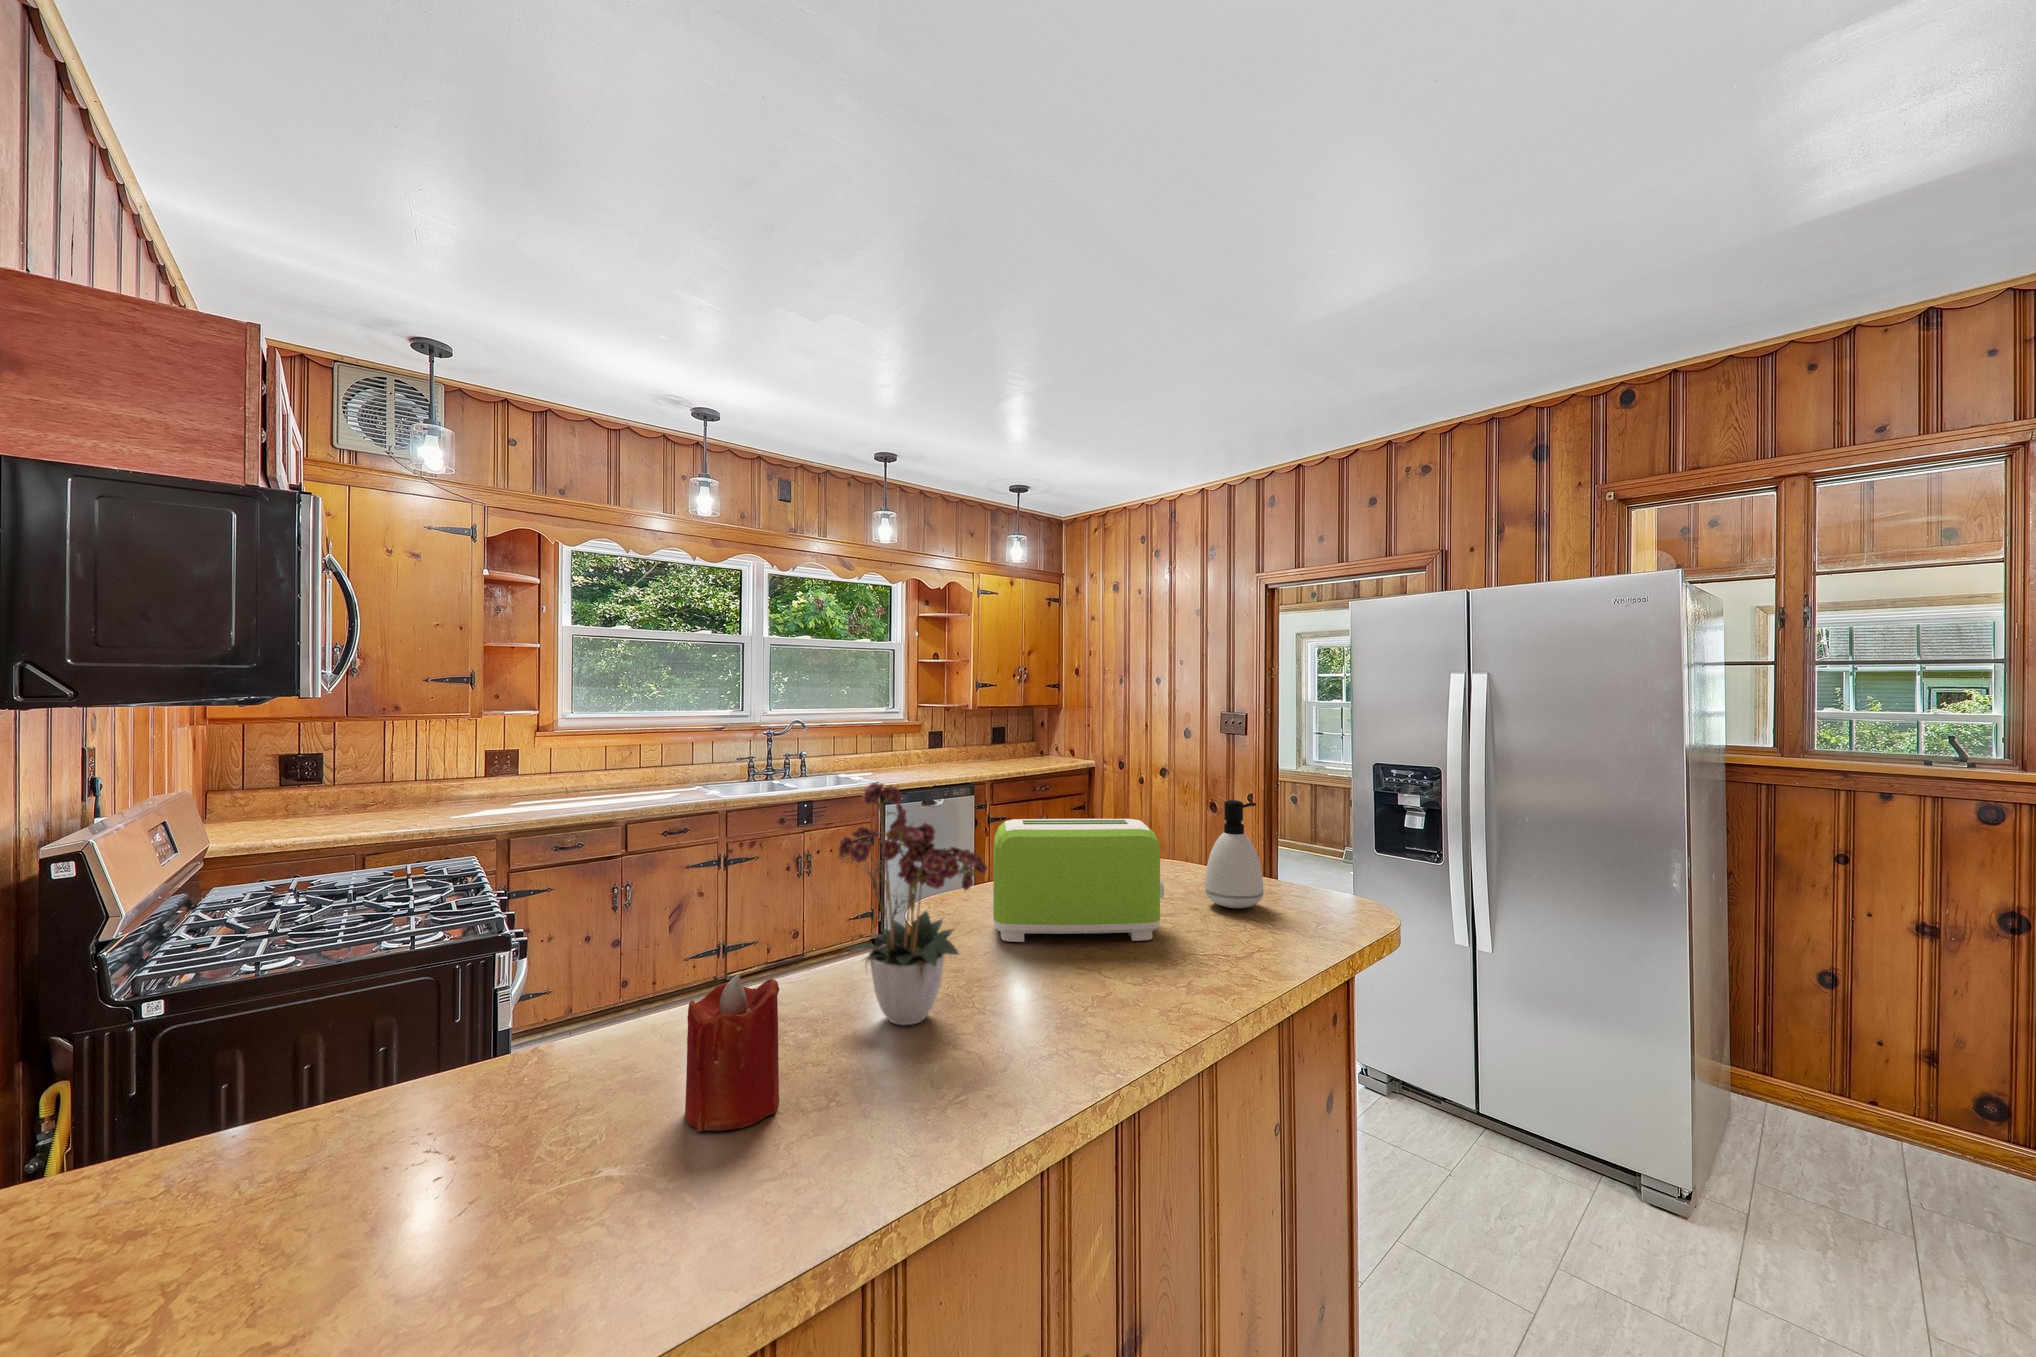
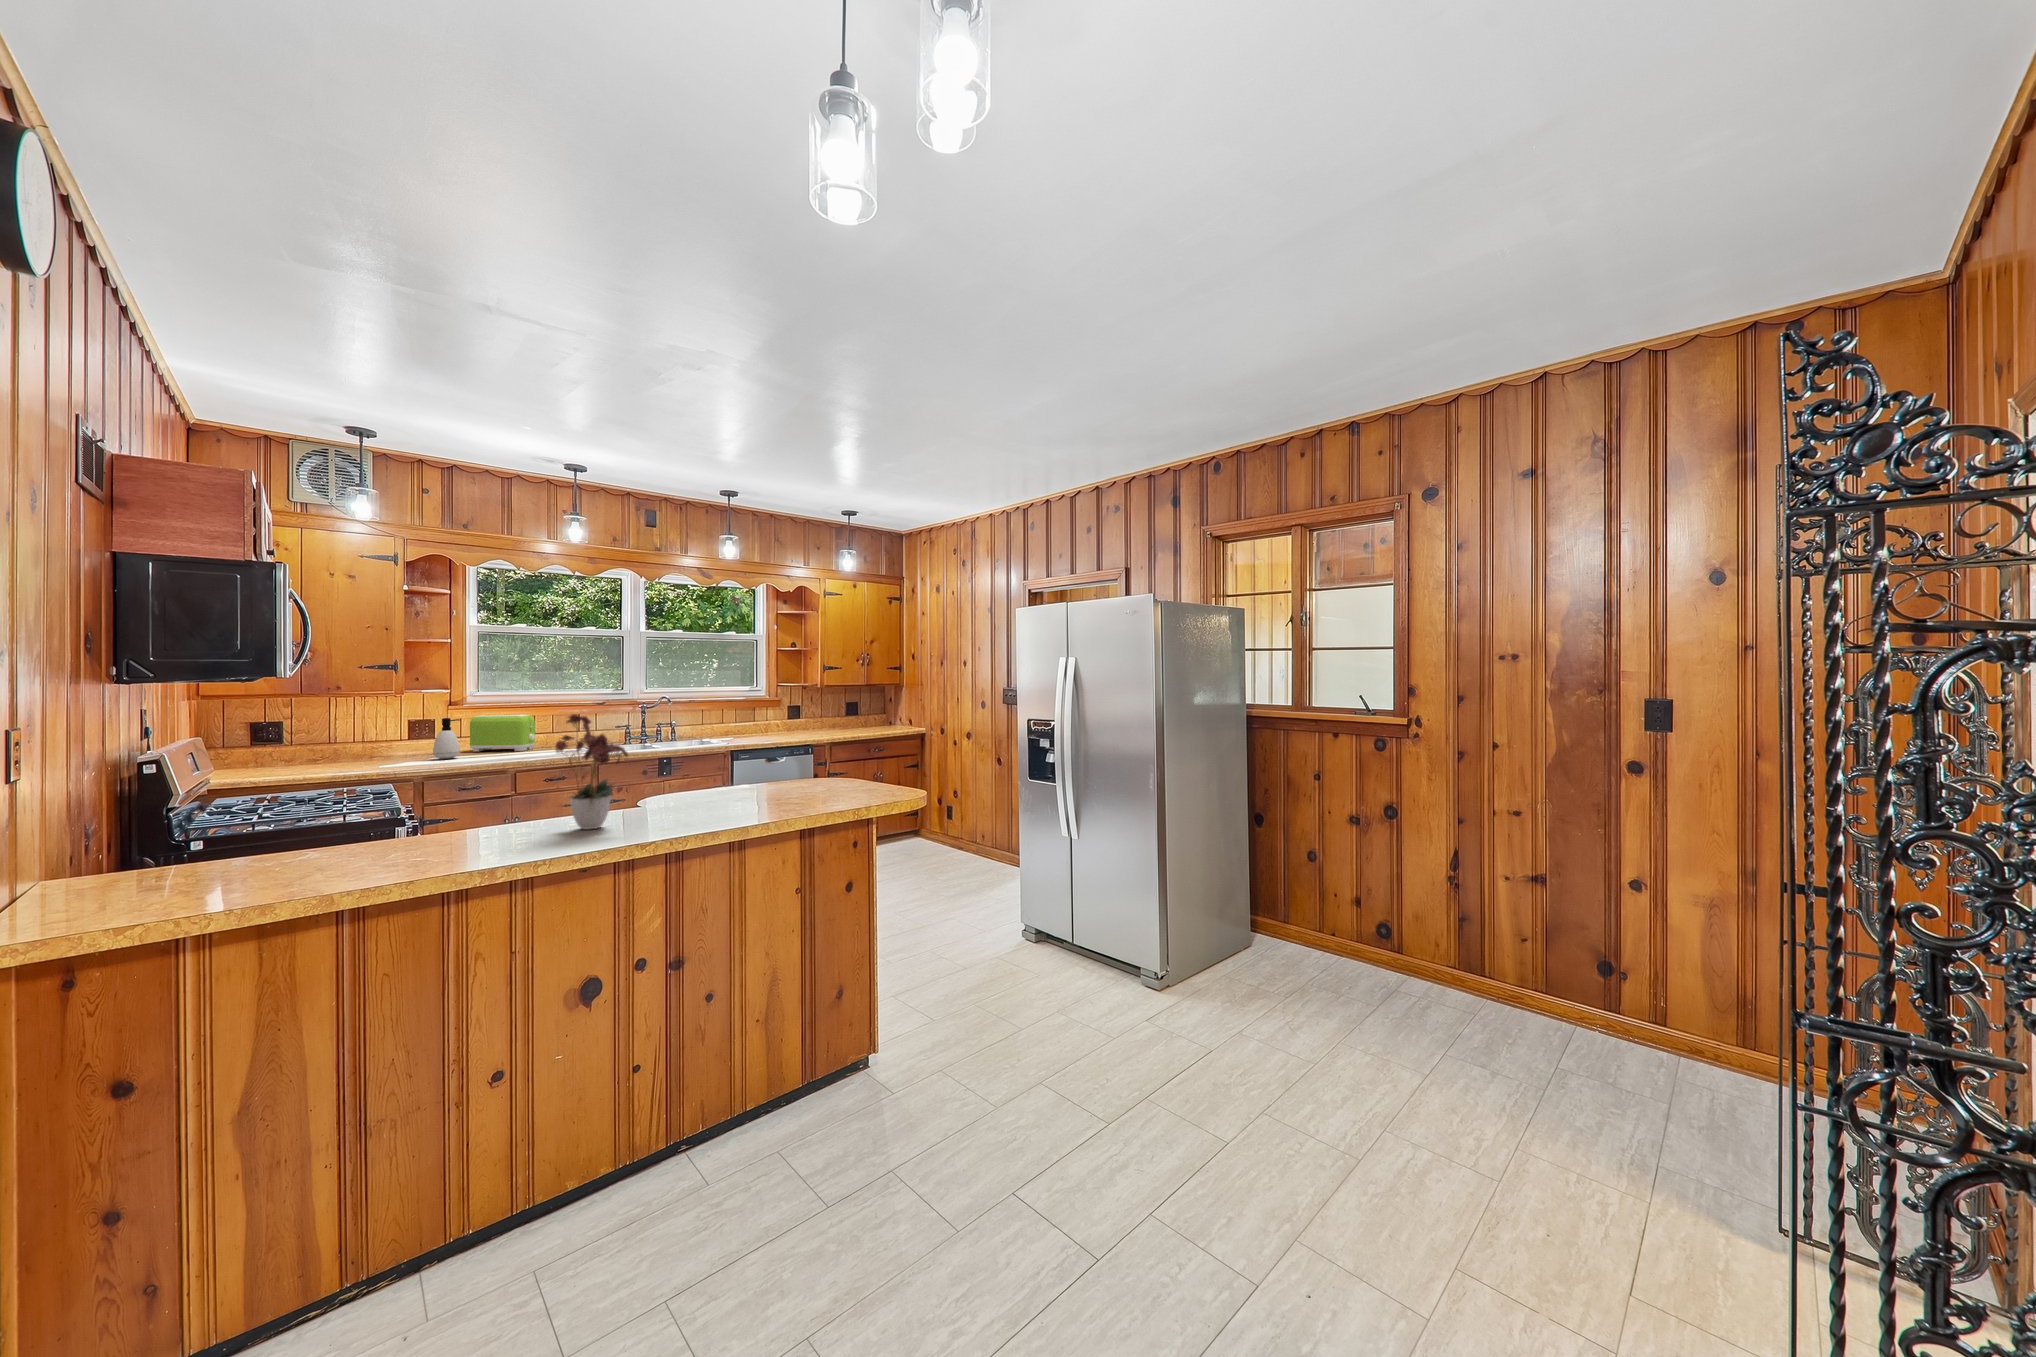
soap dispenser: present [1205,800,1264,908] -> present [433,718,460,759]
toaster: present [993,819,1164,942] -> present [470,715,535,752]
candle: present [685,975,779,1132] -> none [459,792,506,853]

